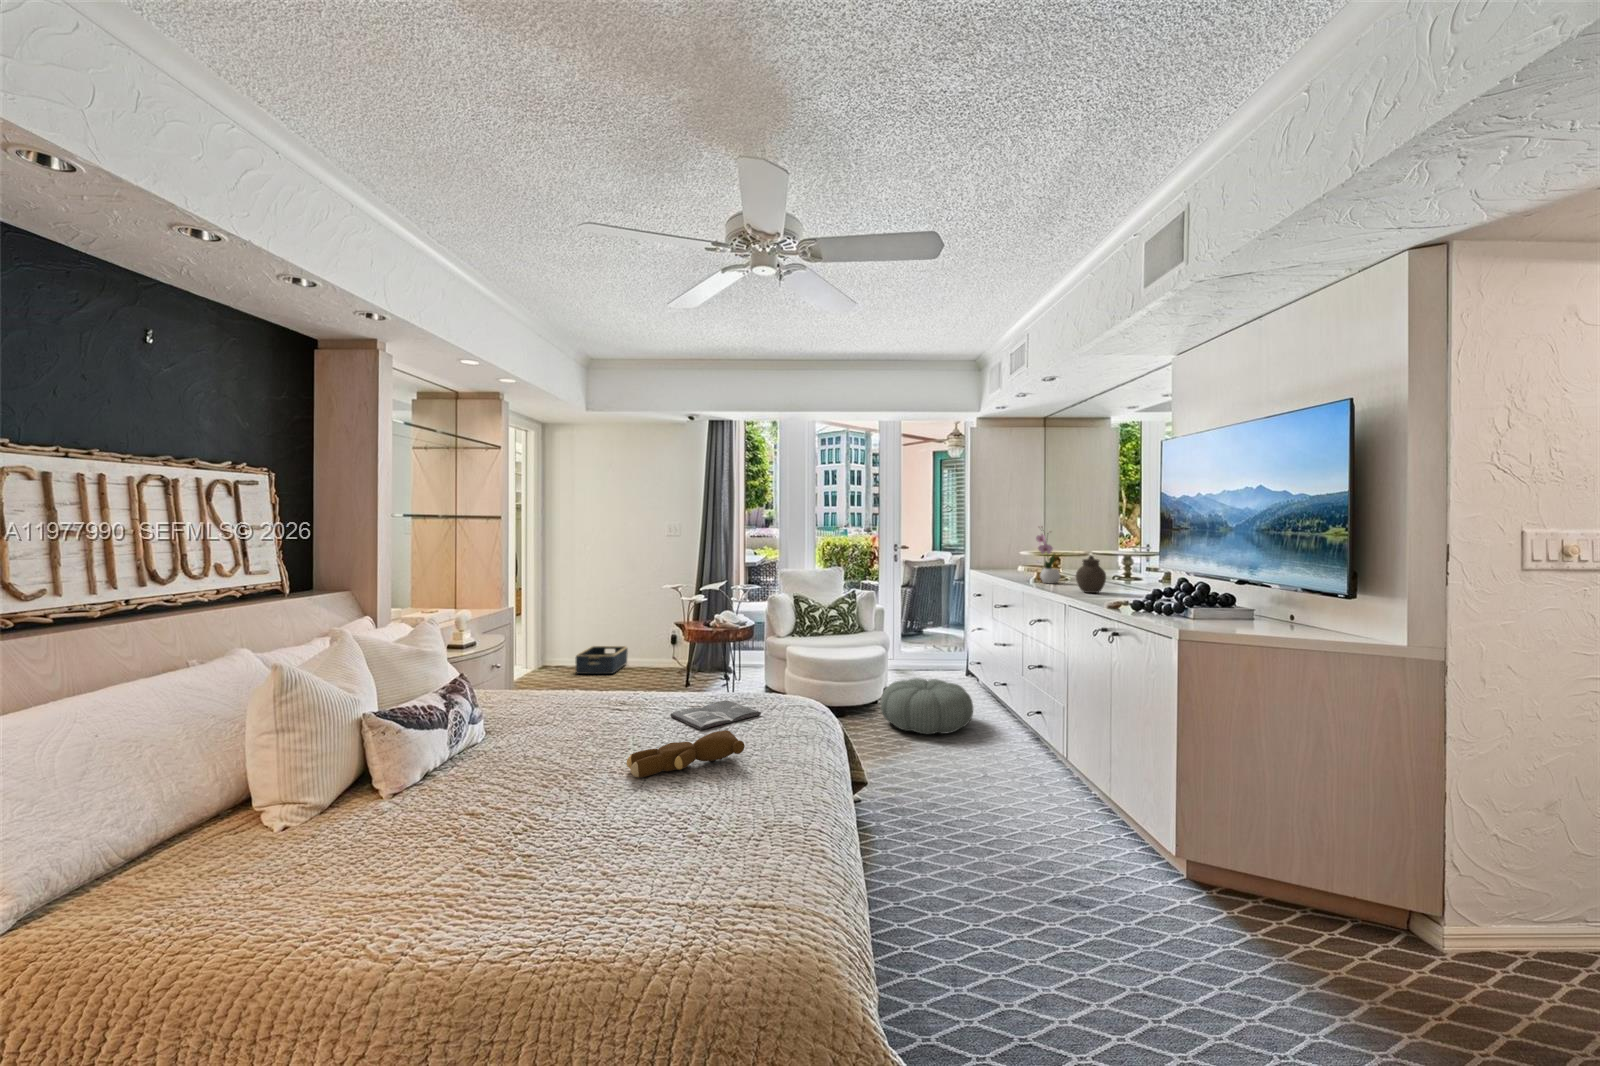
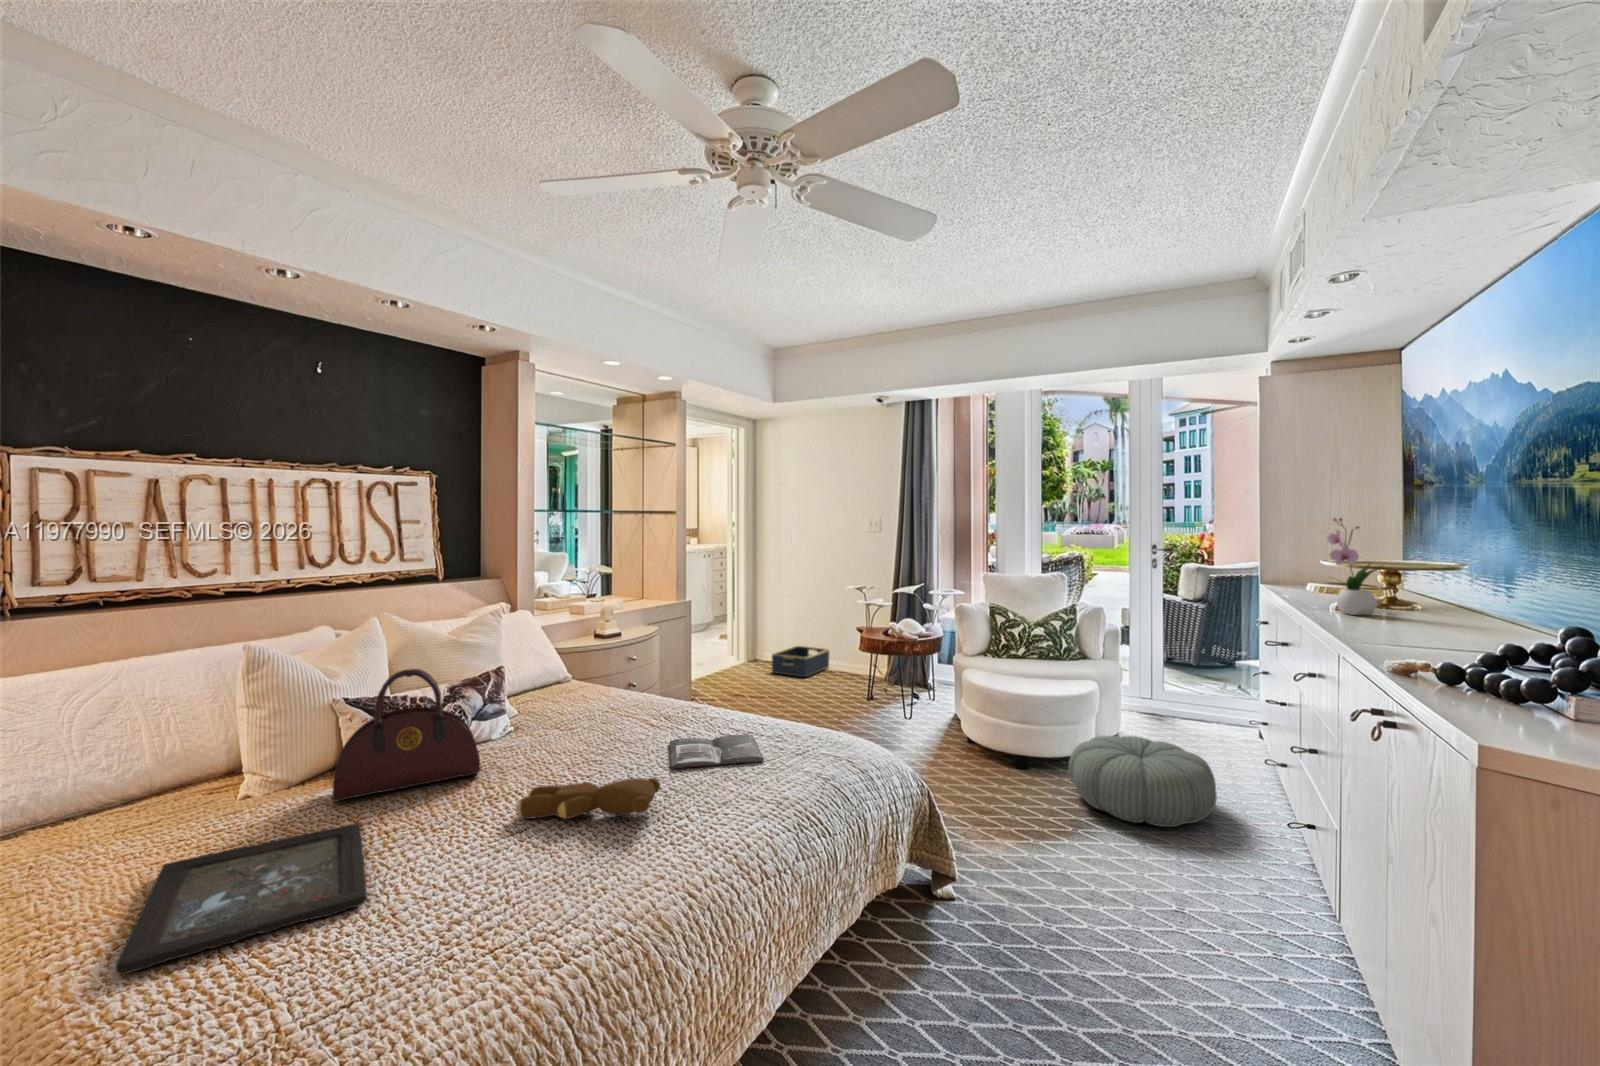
jar: present [1076,555,1106,593] -> none [1379,571,1447,639]
handbag: none [410,669,545,804] -> present [332,669,481,802]
tray: none [356,808,612,930] -> present [116,823,367,975]

